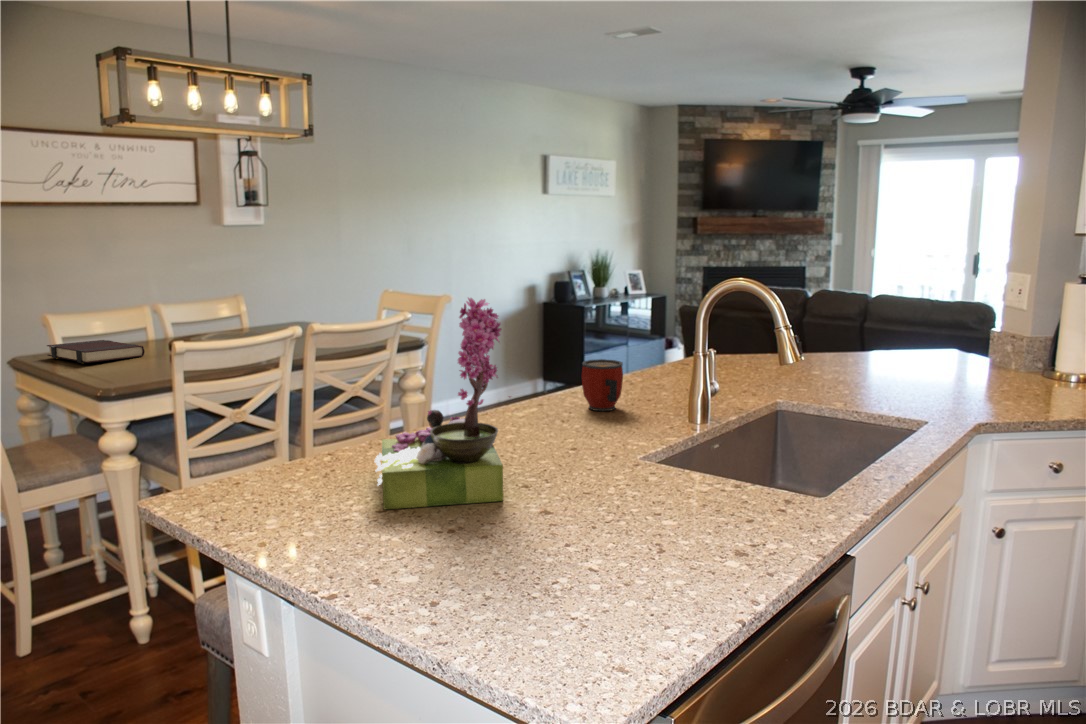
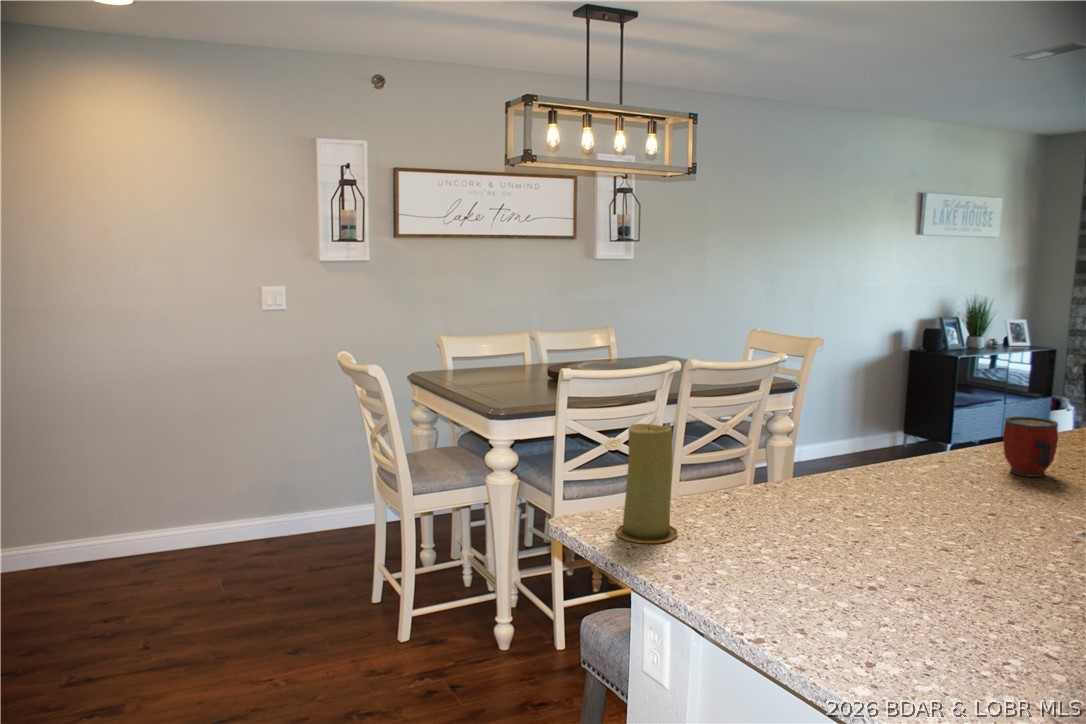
flower arrangement: present [375,298,510,509] -> none [783,342,939,565]
book: present [47,340,145,364] -> none [449,364,529,385]
candle: none [201,390,270,516] -> present [616,424,678,543]

